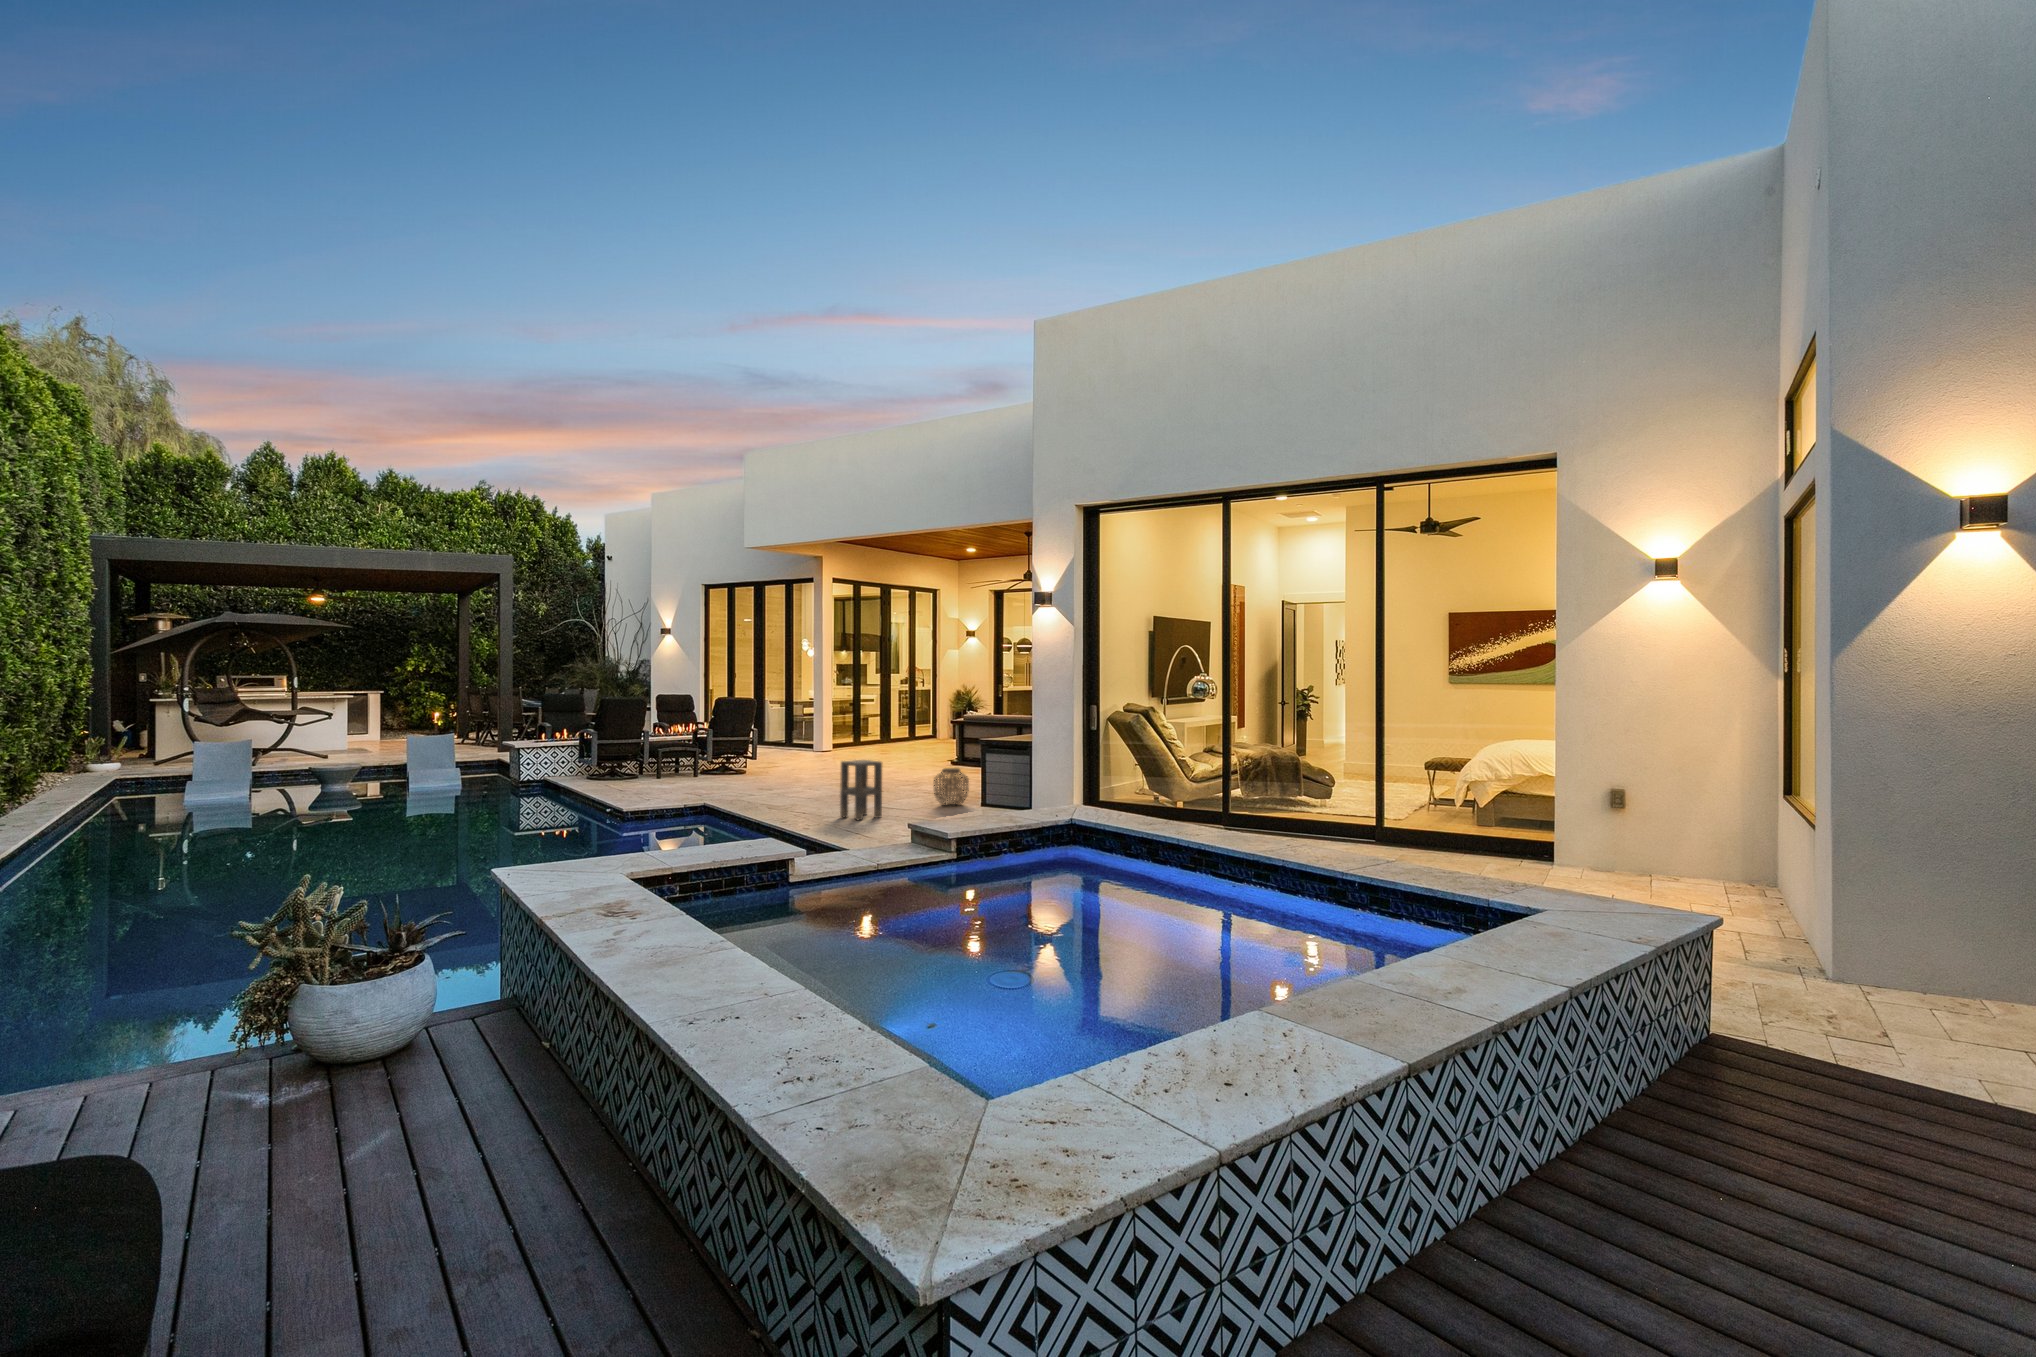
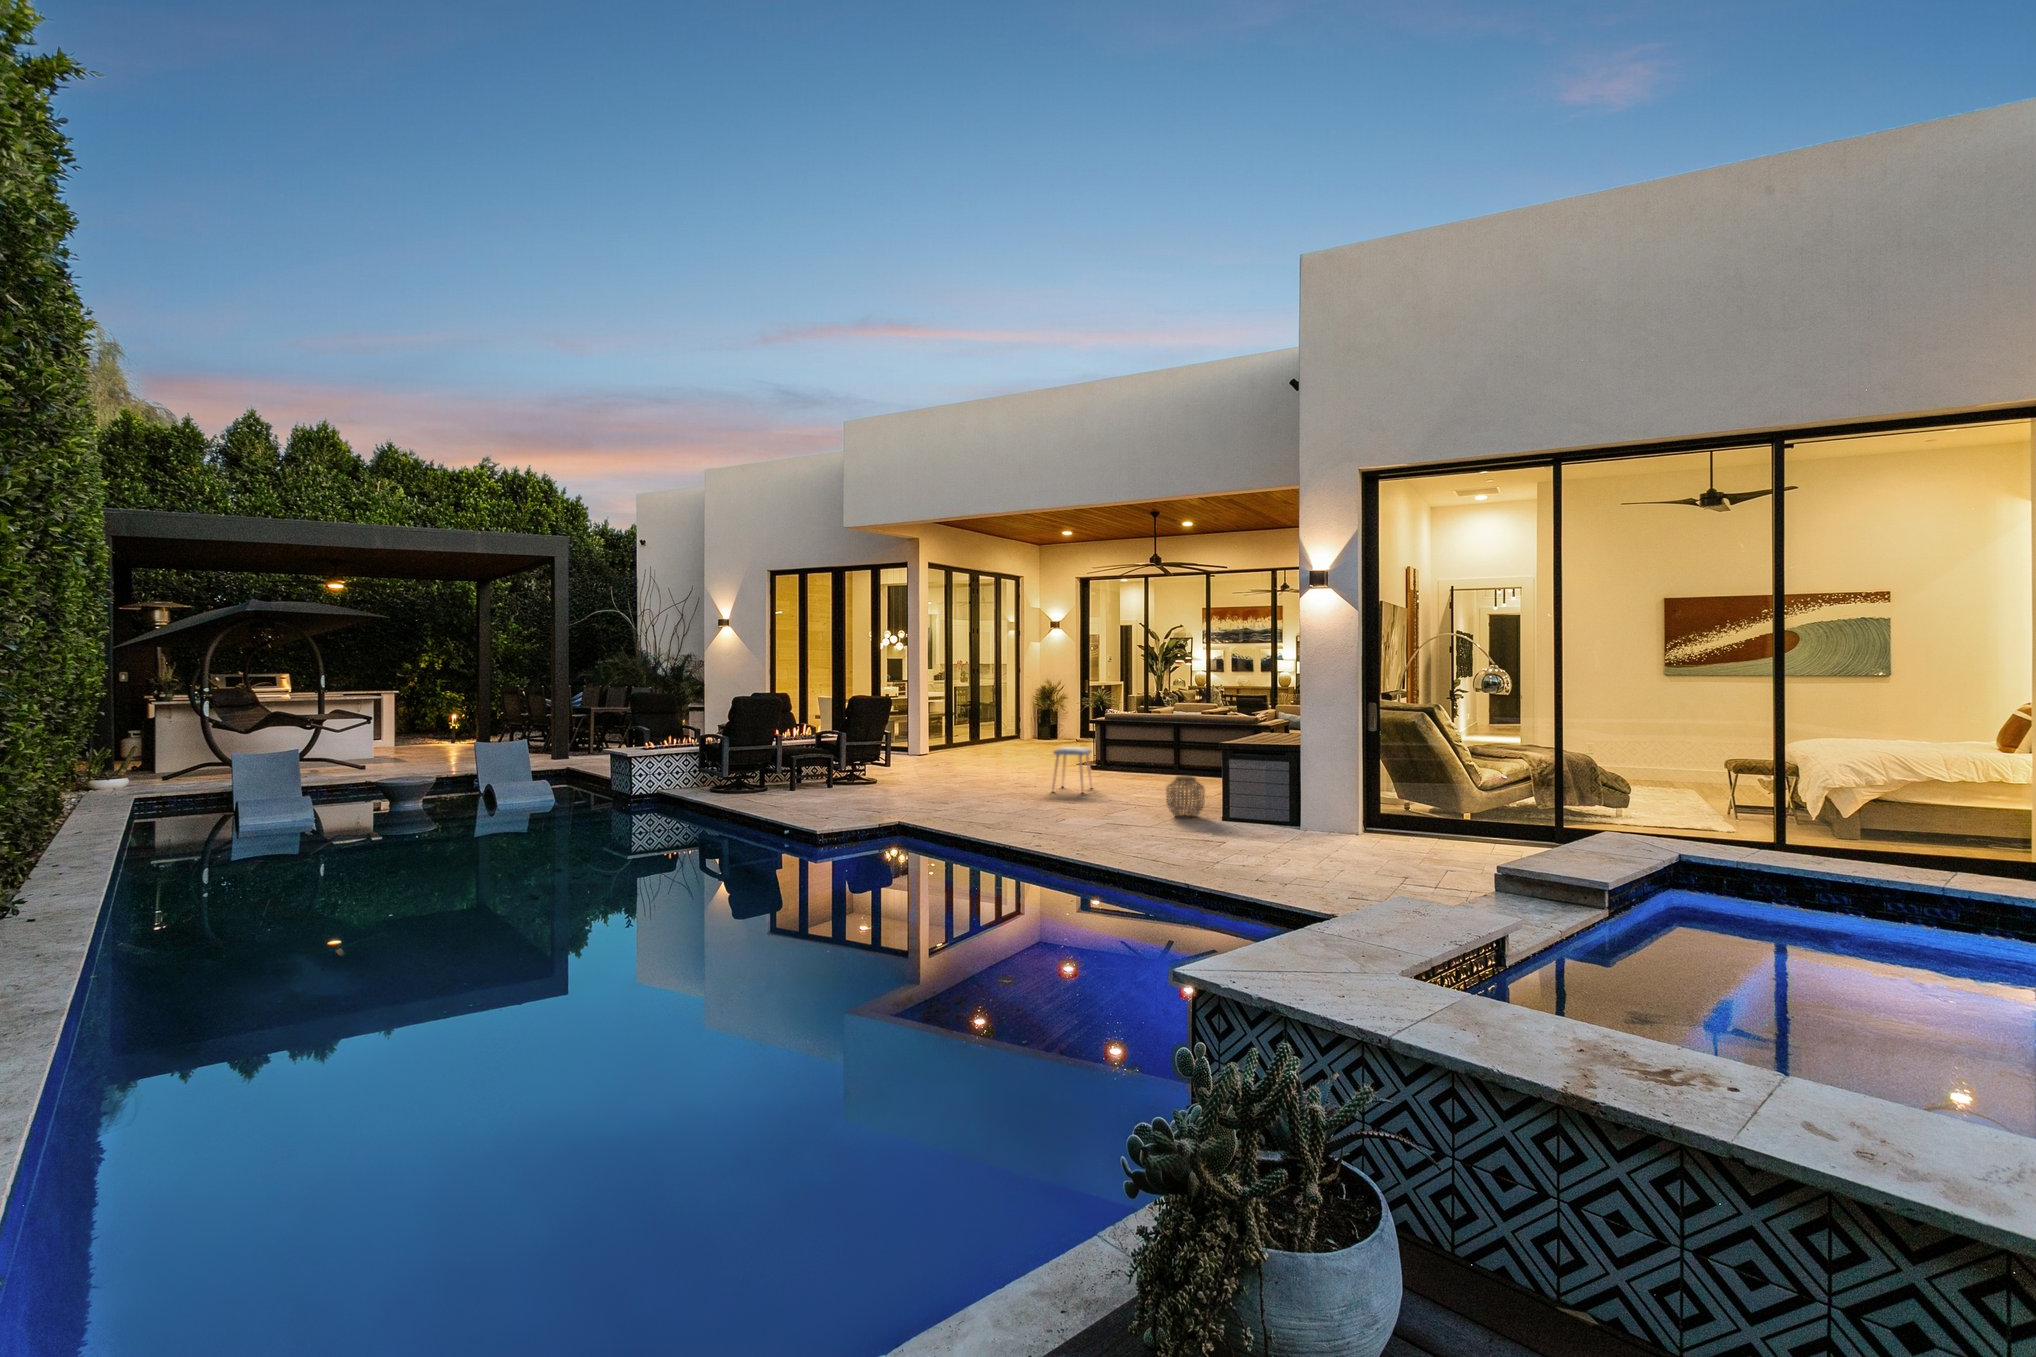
stool: none [876,744,918,785] -> present [1052,747,1092,792]
side table: present [840,760,882,820] -> none [1092,770,1138,839]

